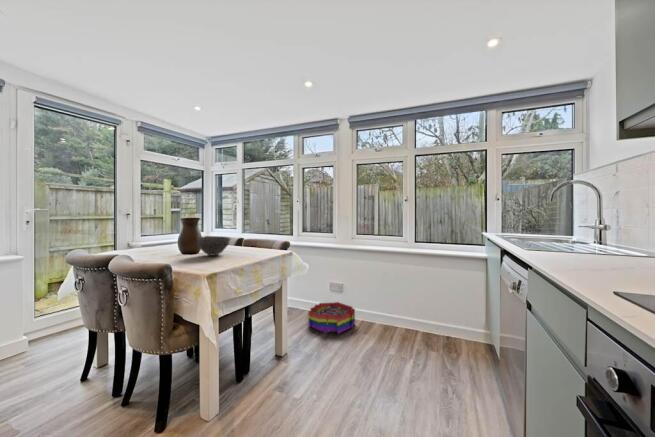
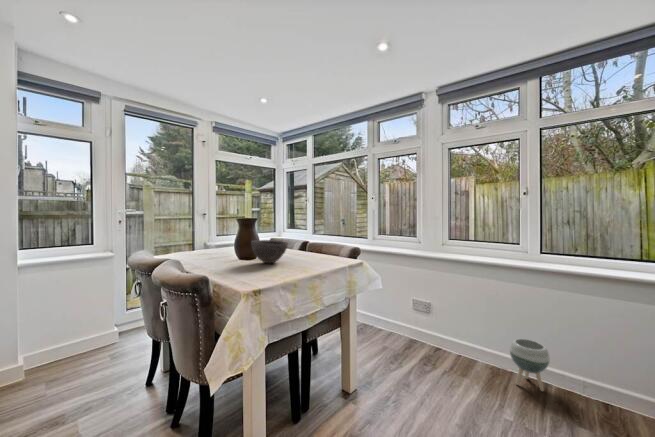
storage bin: present [308,302,355,334] -> none [386,324,448,370]
planter: none [395,303,419,337] -> present [510,338,550,391]

